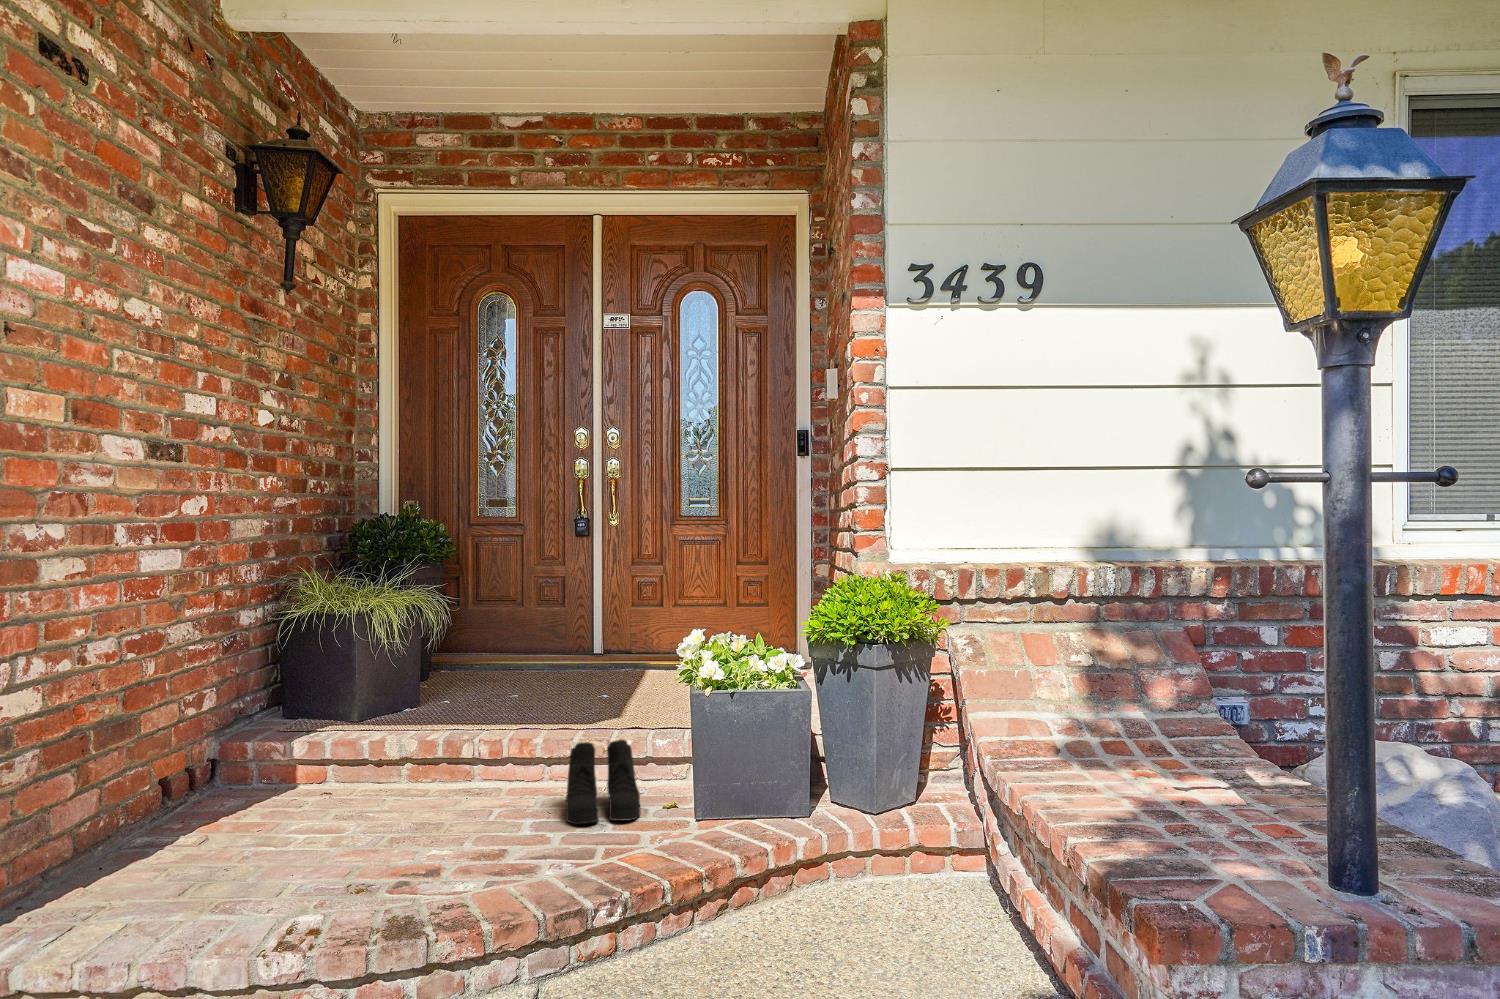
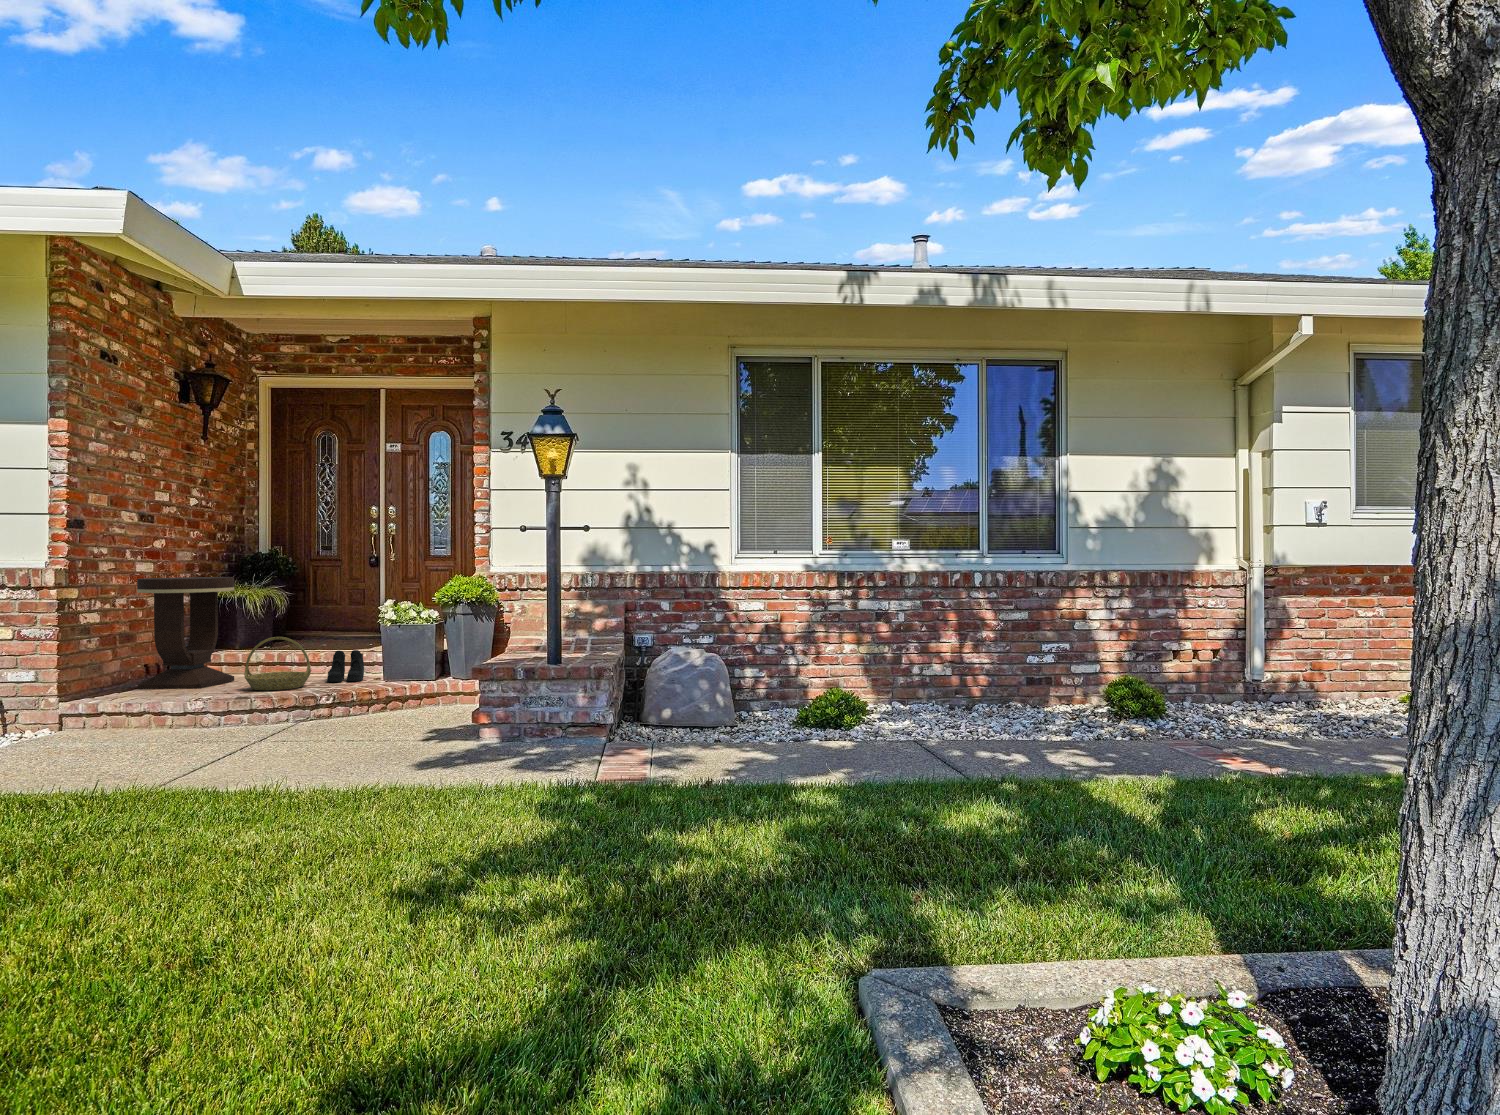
side table: none [139,577,357,857] -> present [137,577,234,689]
basket: none [393,736,544,880] -> present [244,637,311,690]

